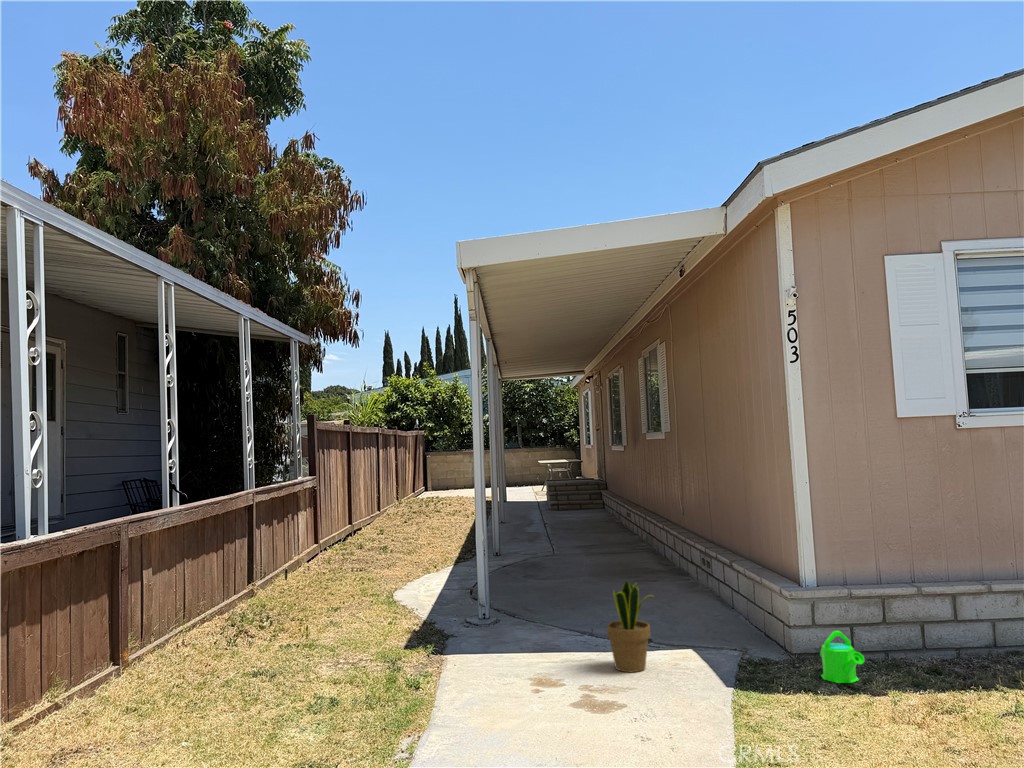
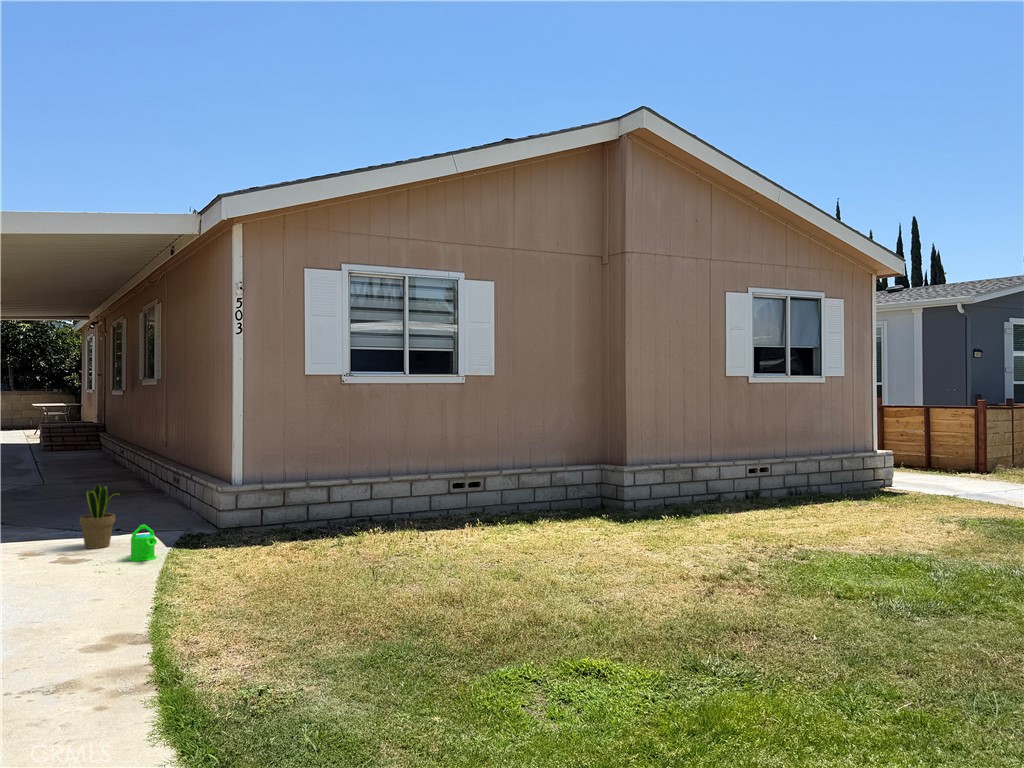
watering can: present [820,631,864,683] -> present [129,525,157,561]

